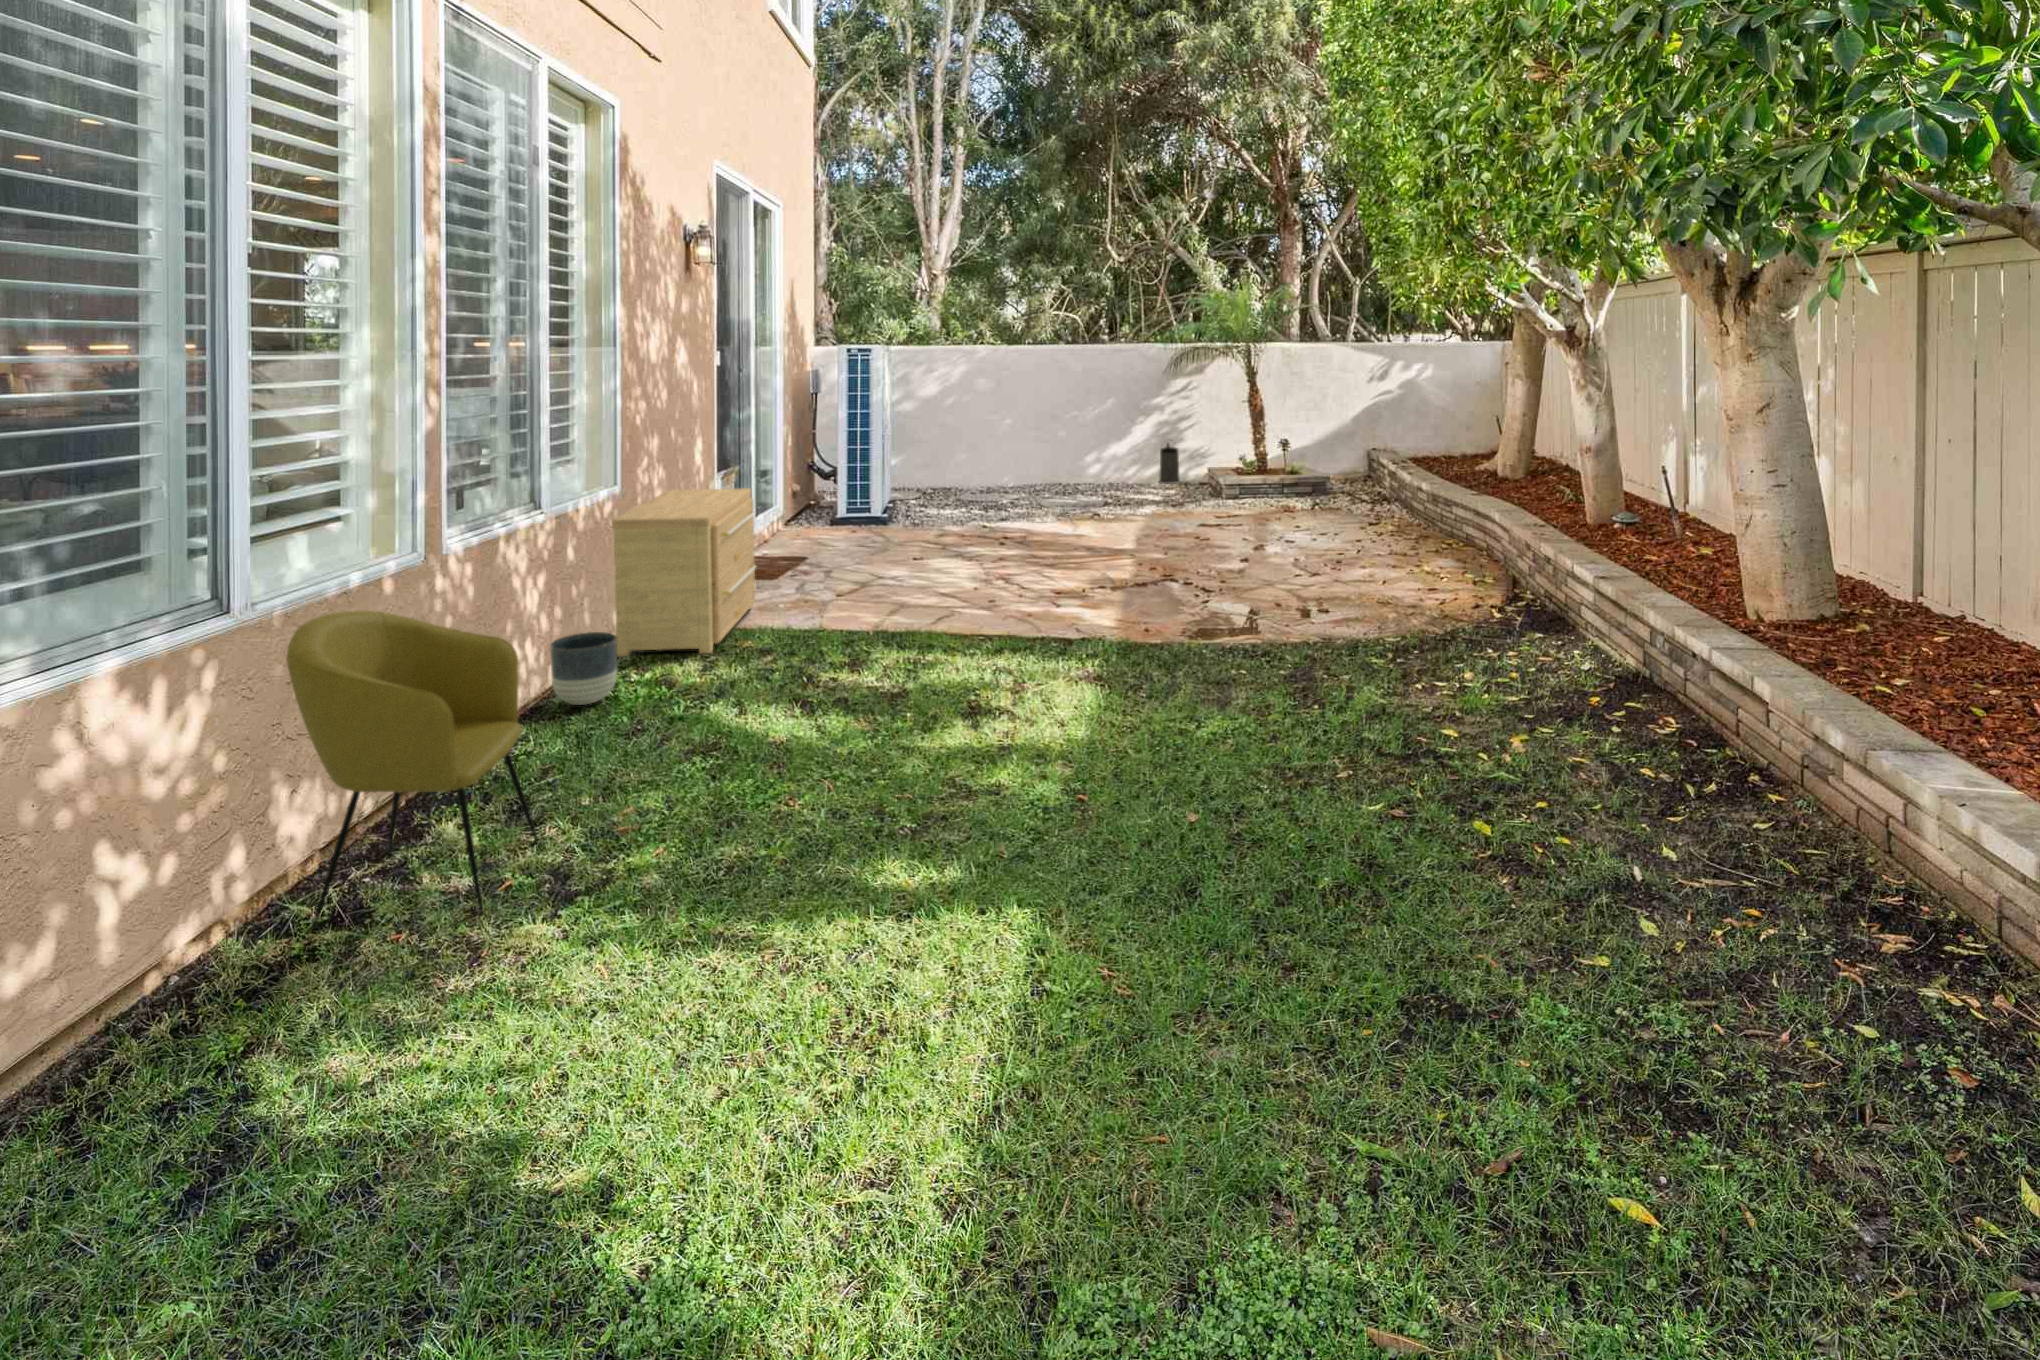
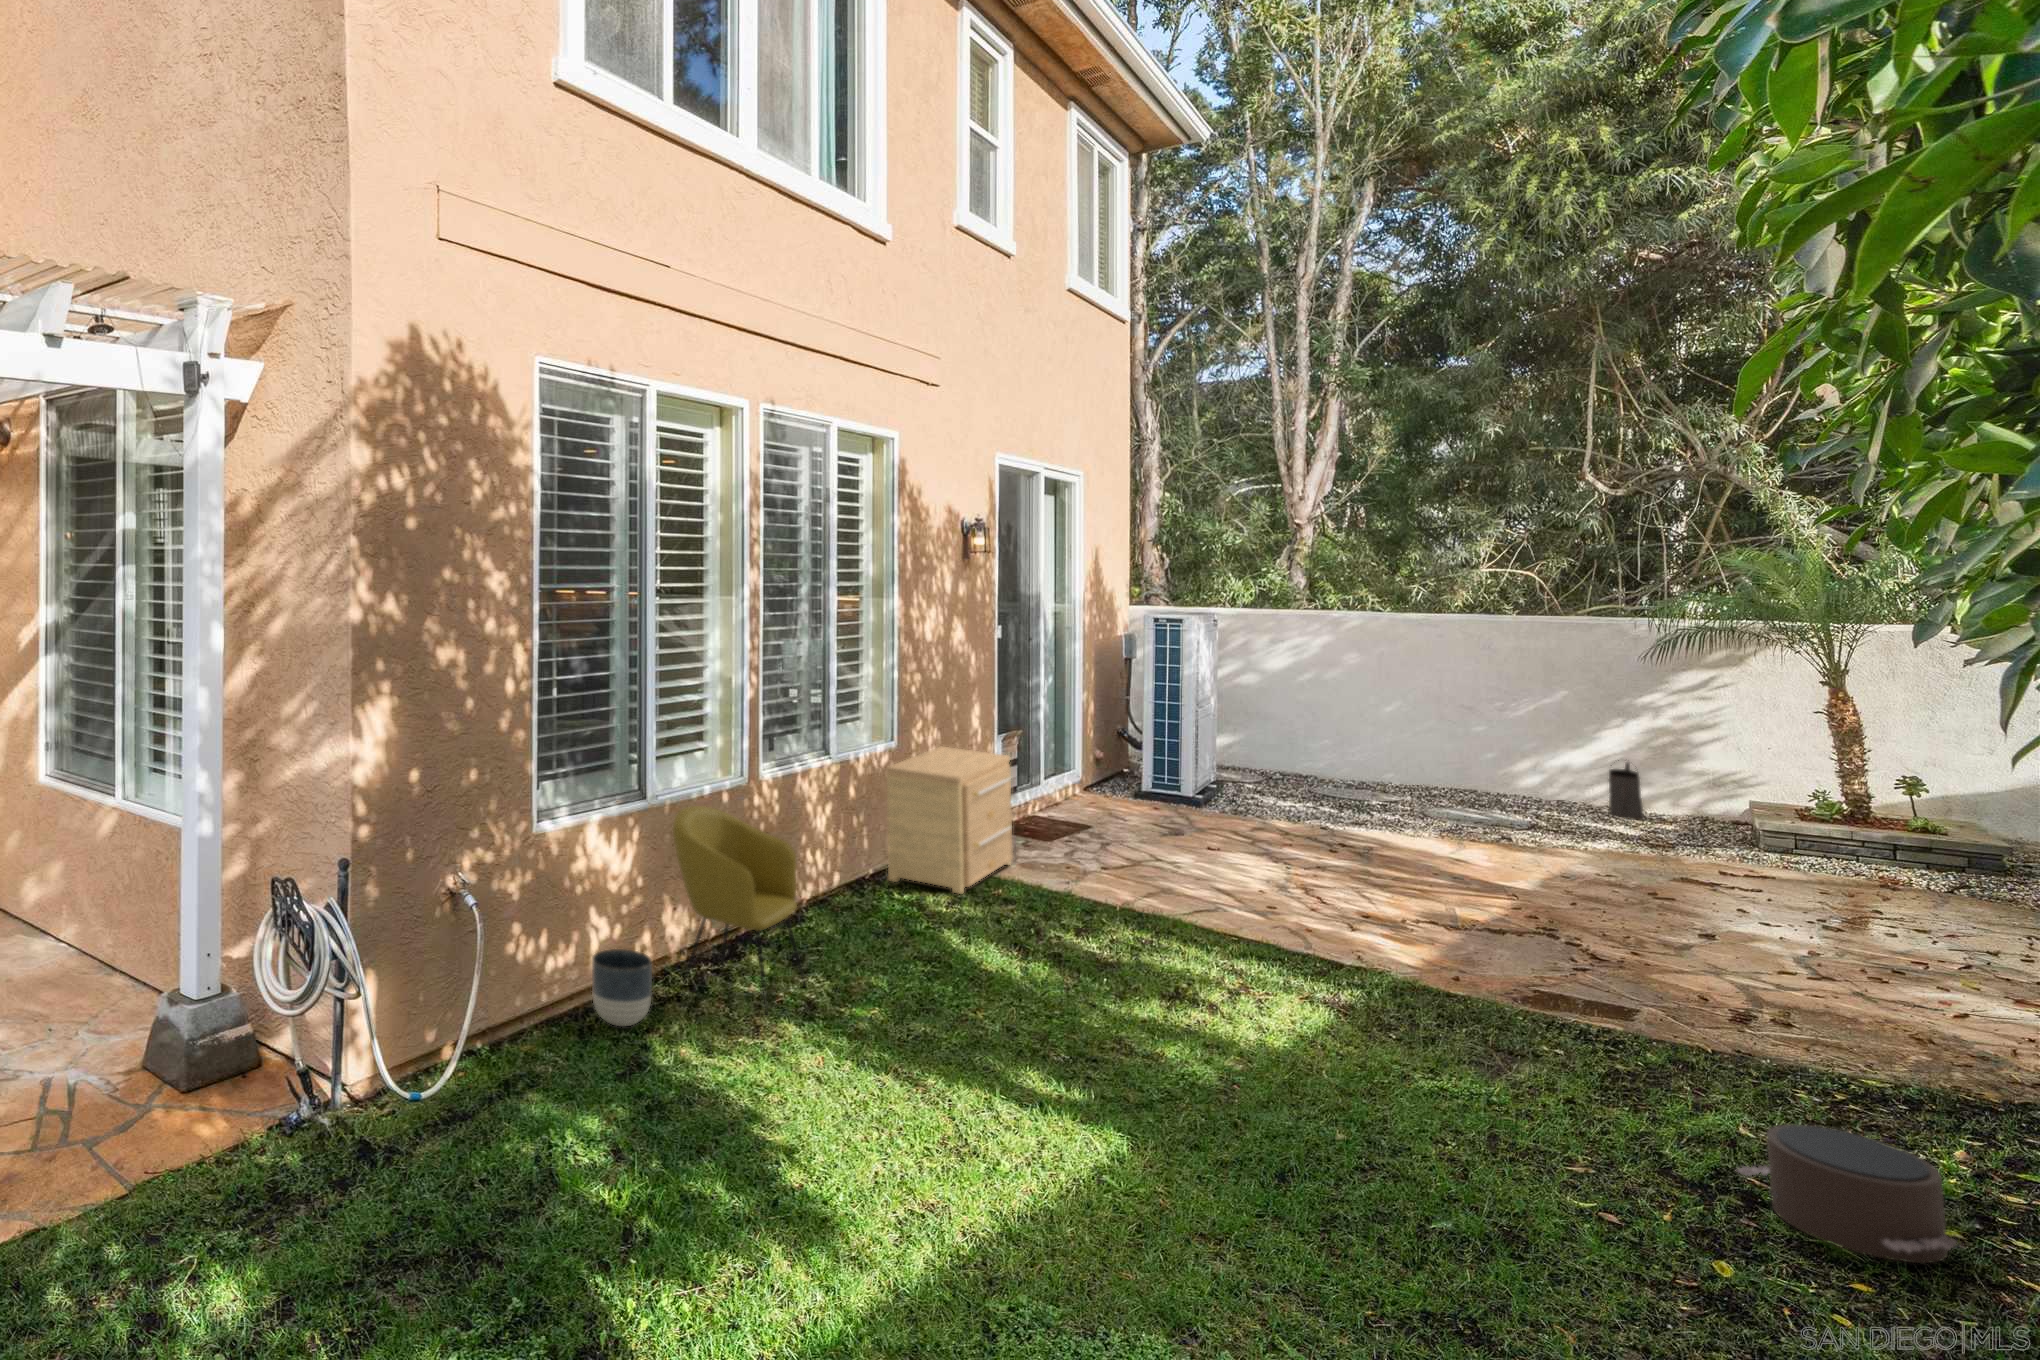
planter: present [550,632,617,705] -> present [592,949,652,1026]
pouf: none [1537,688,1708,797] -> present [1735,1125,1957,1263]

